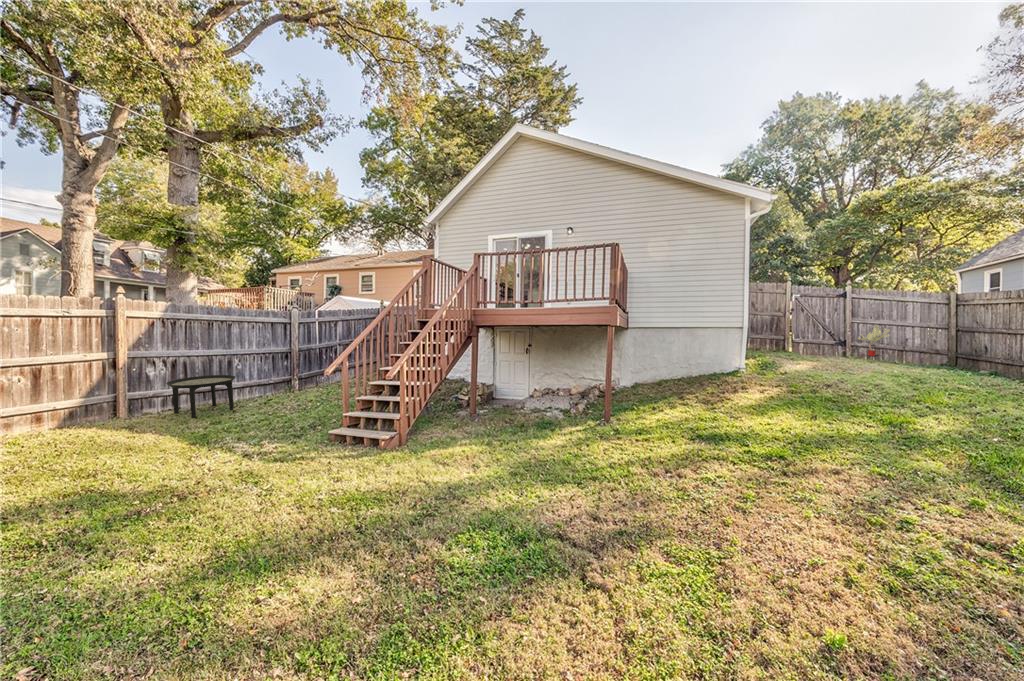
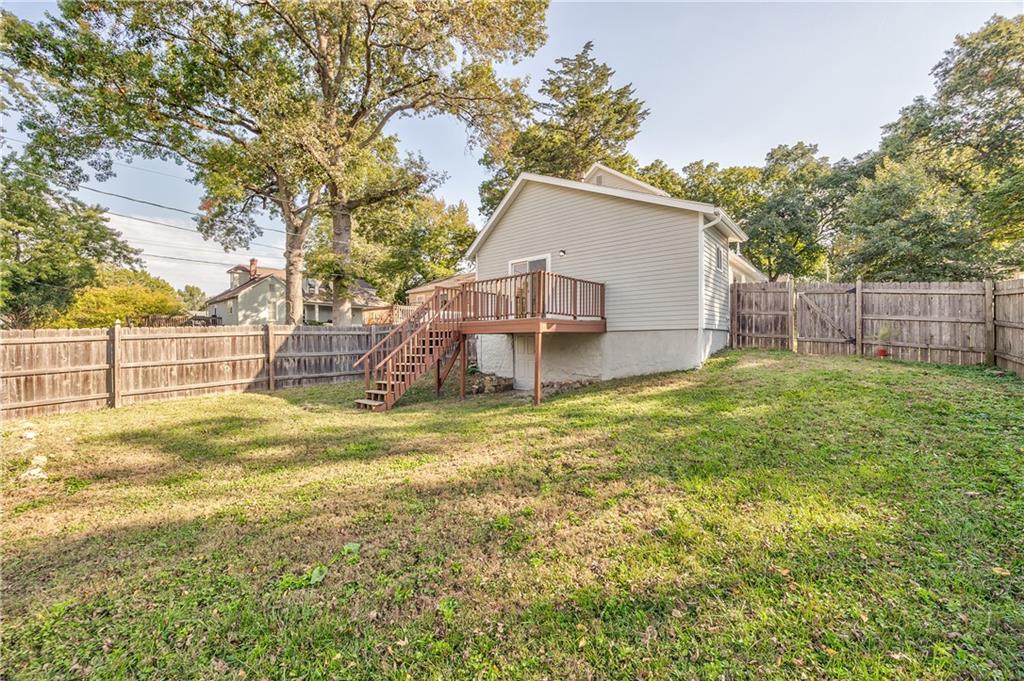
round table: present [166,375,235,418] -> none [293,368,329,392]

